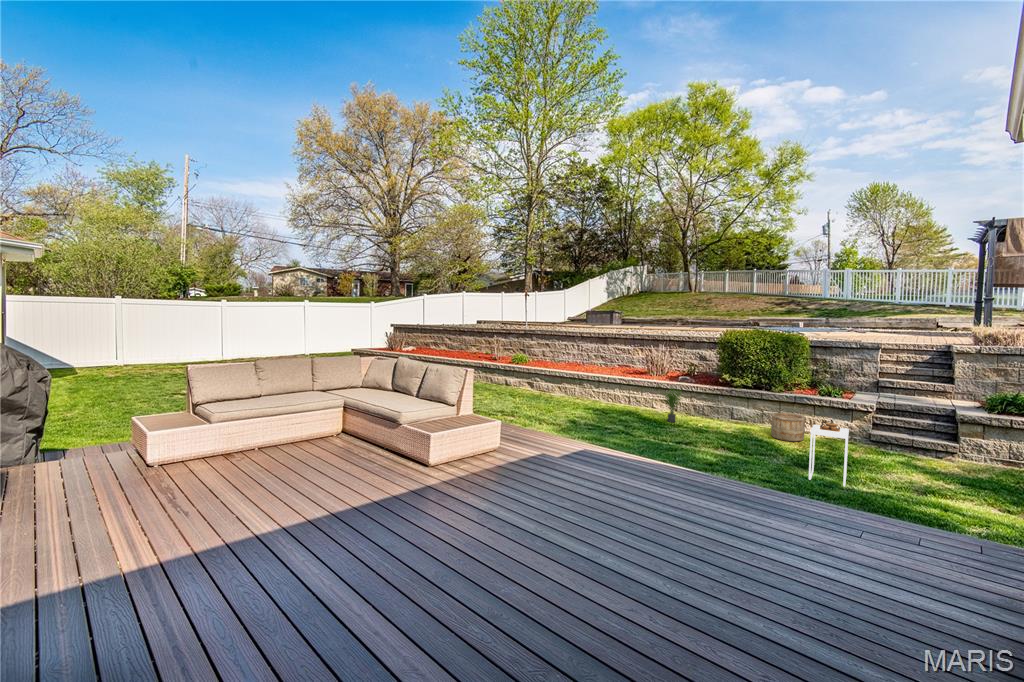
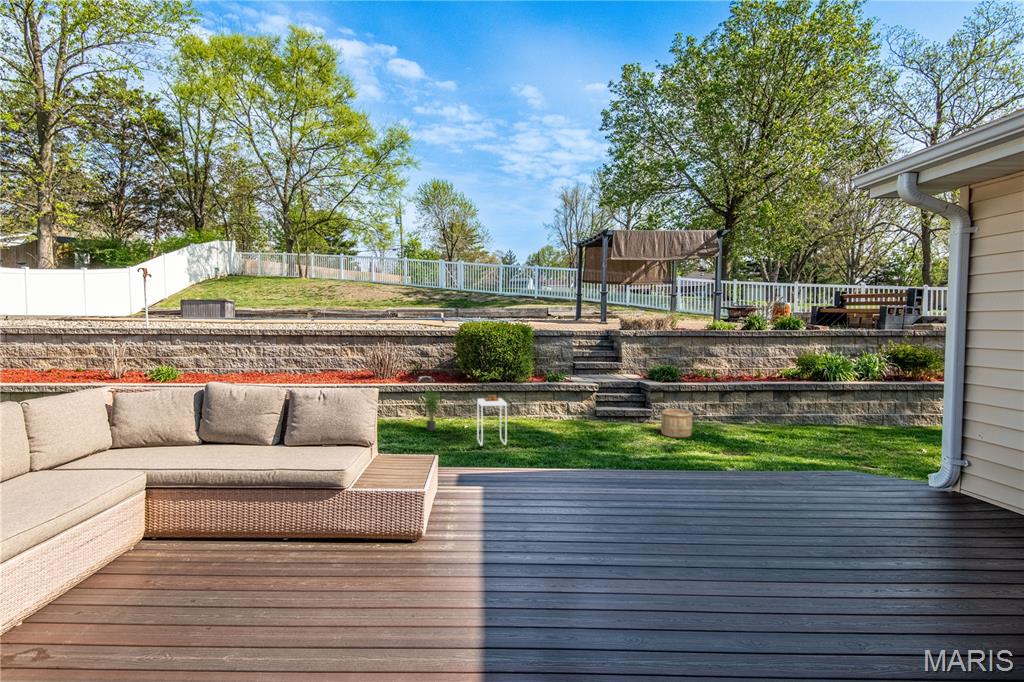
wooden bucket: present [771,413,806,441] -> present [661,409,693,438]
side table: present [809,422,849,486] -> present [477,395,507,446]

